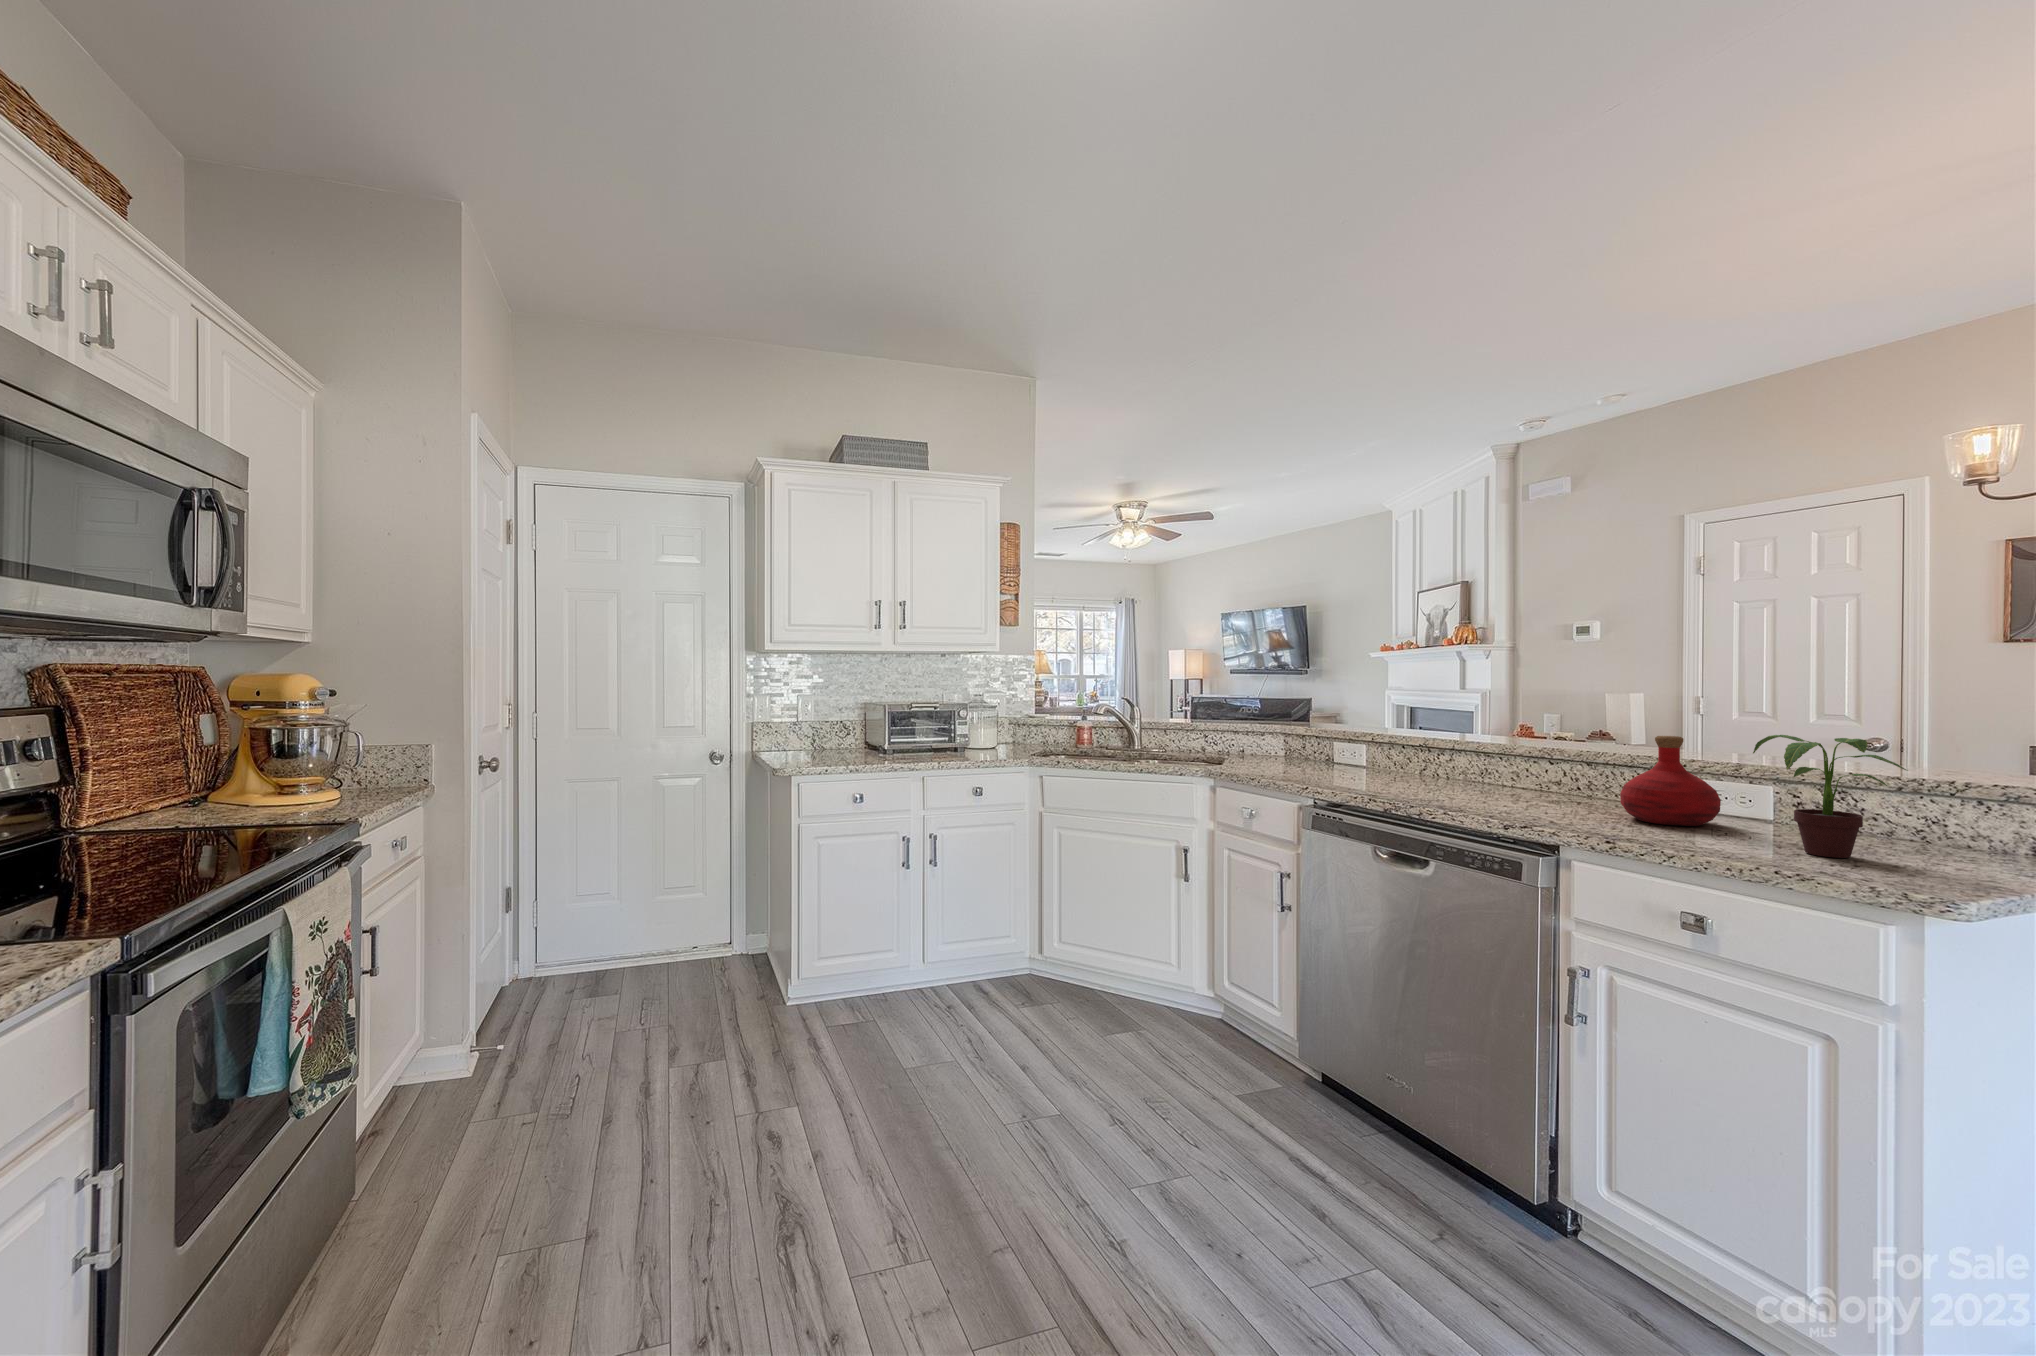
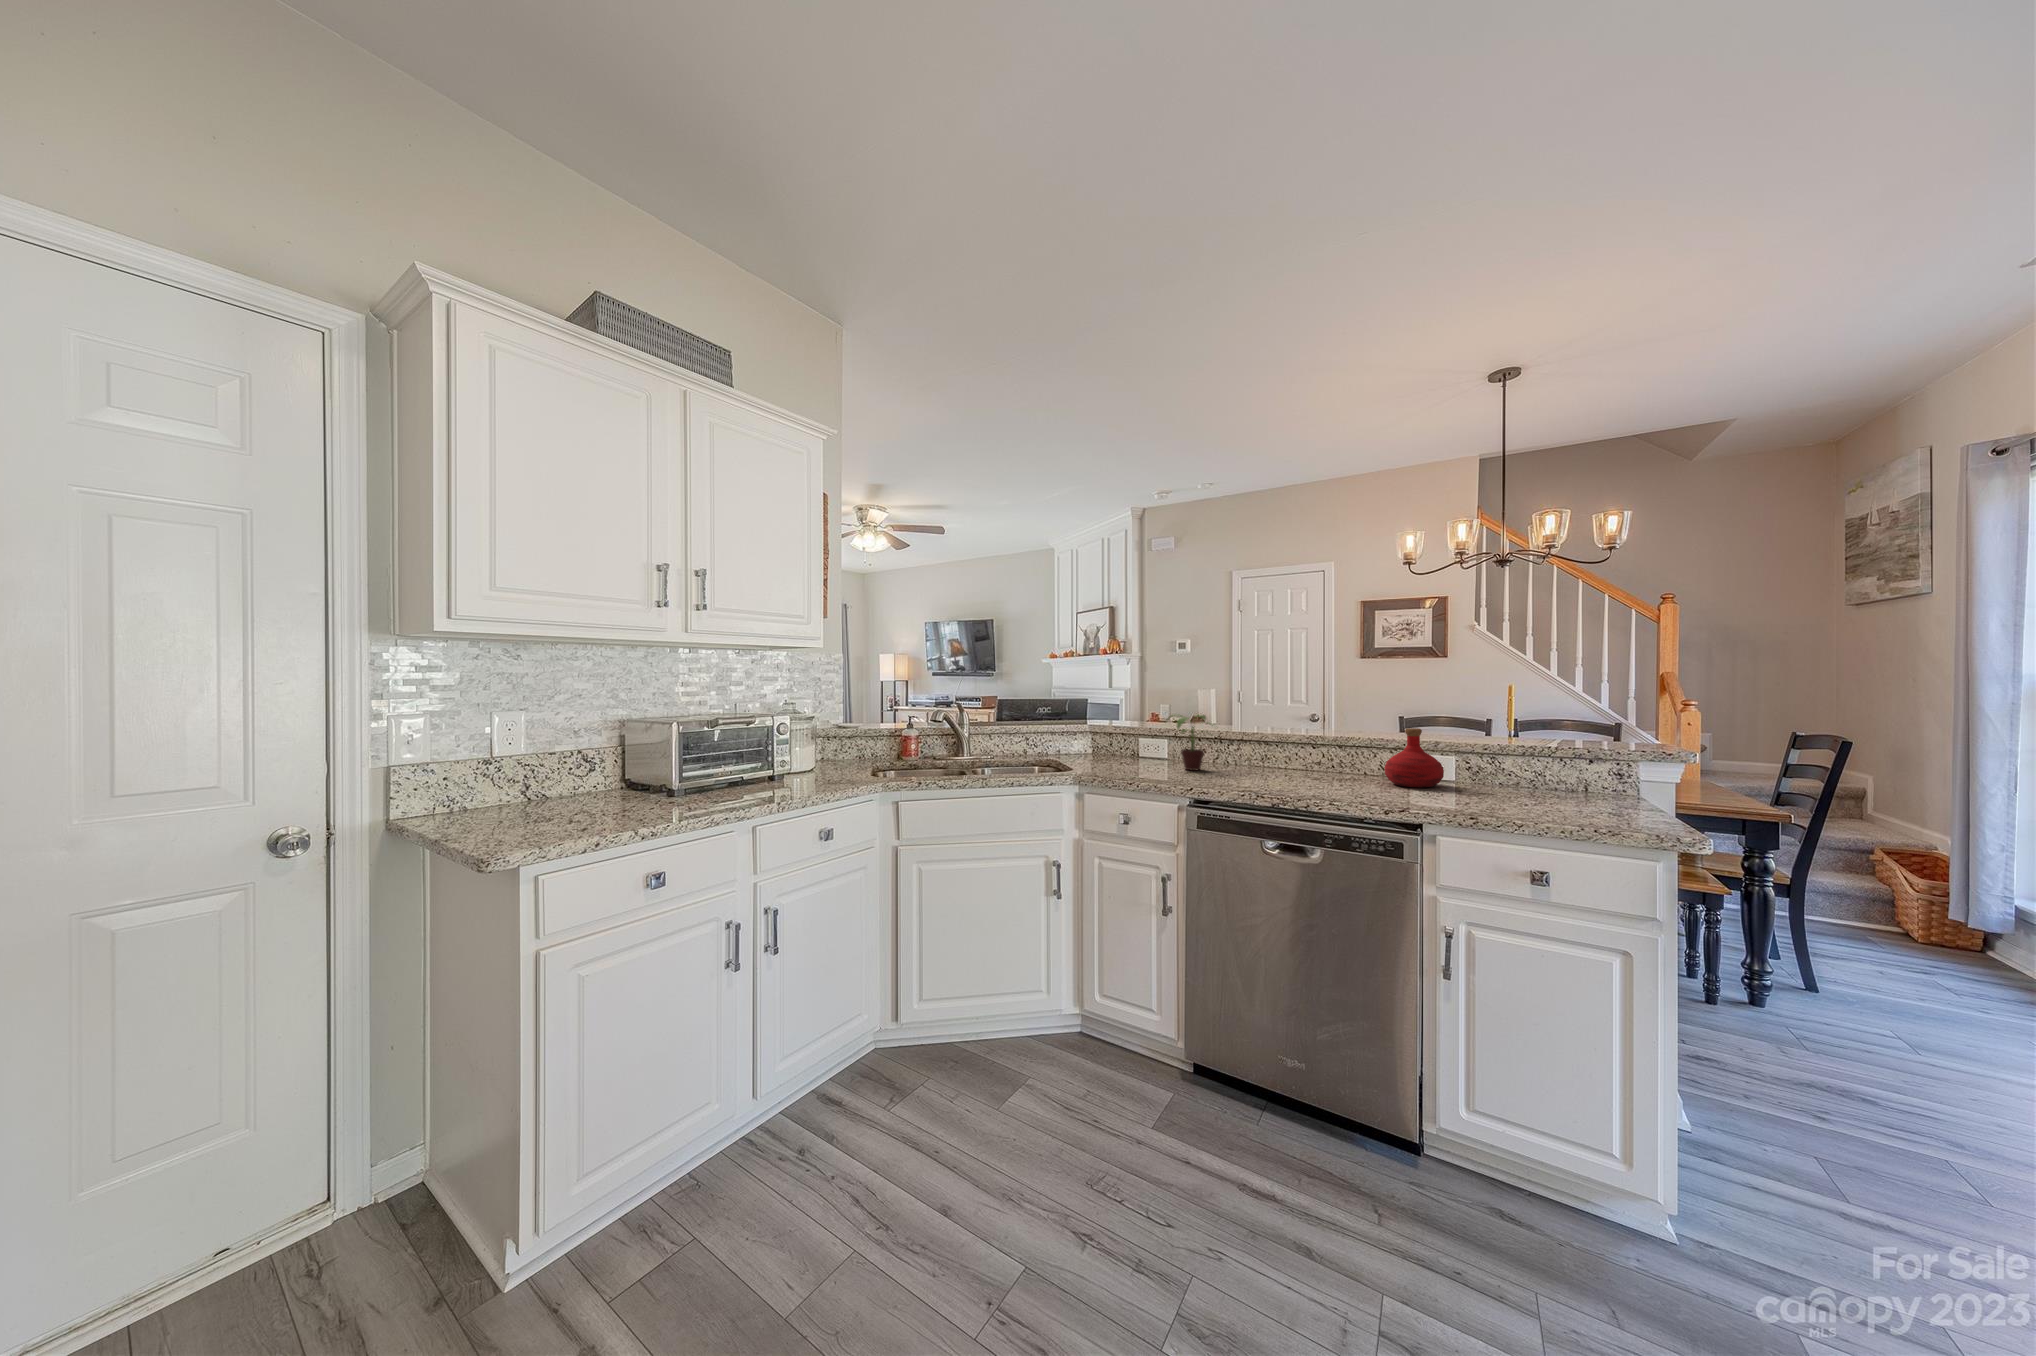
potted plant: present [1753,735,1908,858] -> present [1168,715,1212,770]

